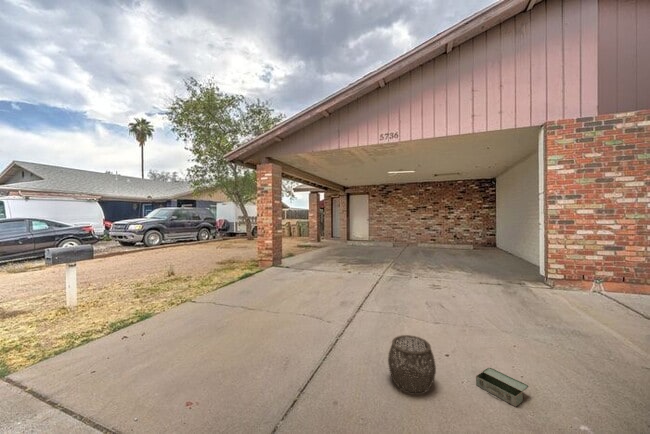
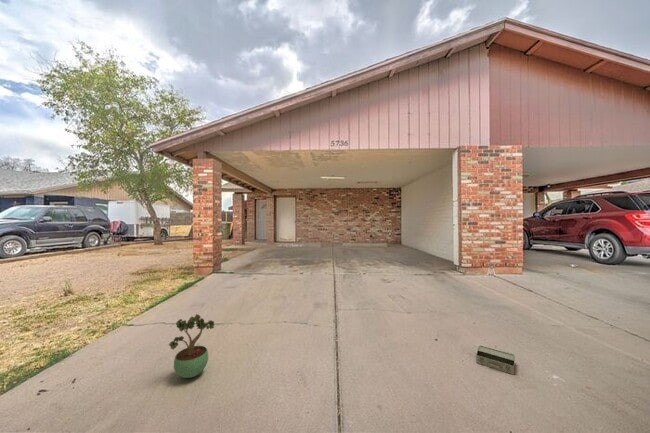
potted plant: none [195,295,228,344] -> present [169,314,214,378]
woven basket: present [388,335,436,393] -> none [407,328,454,382]

